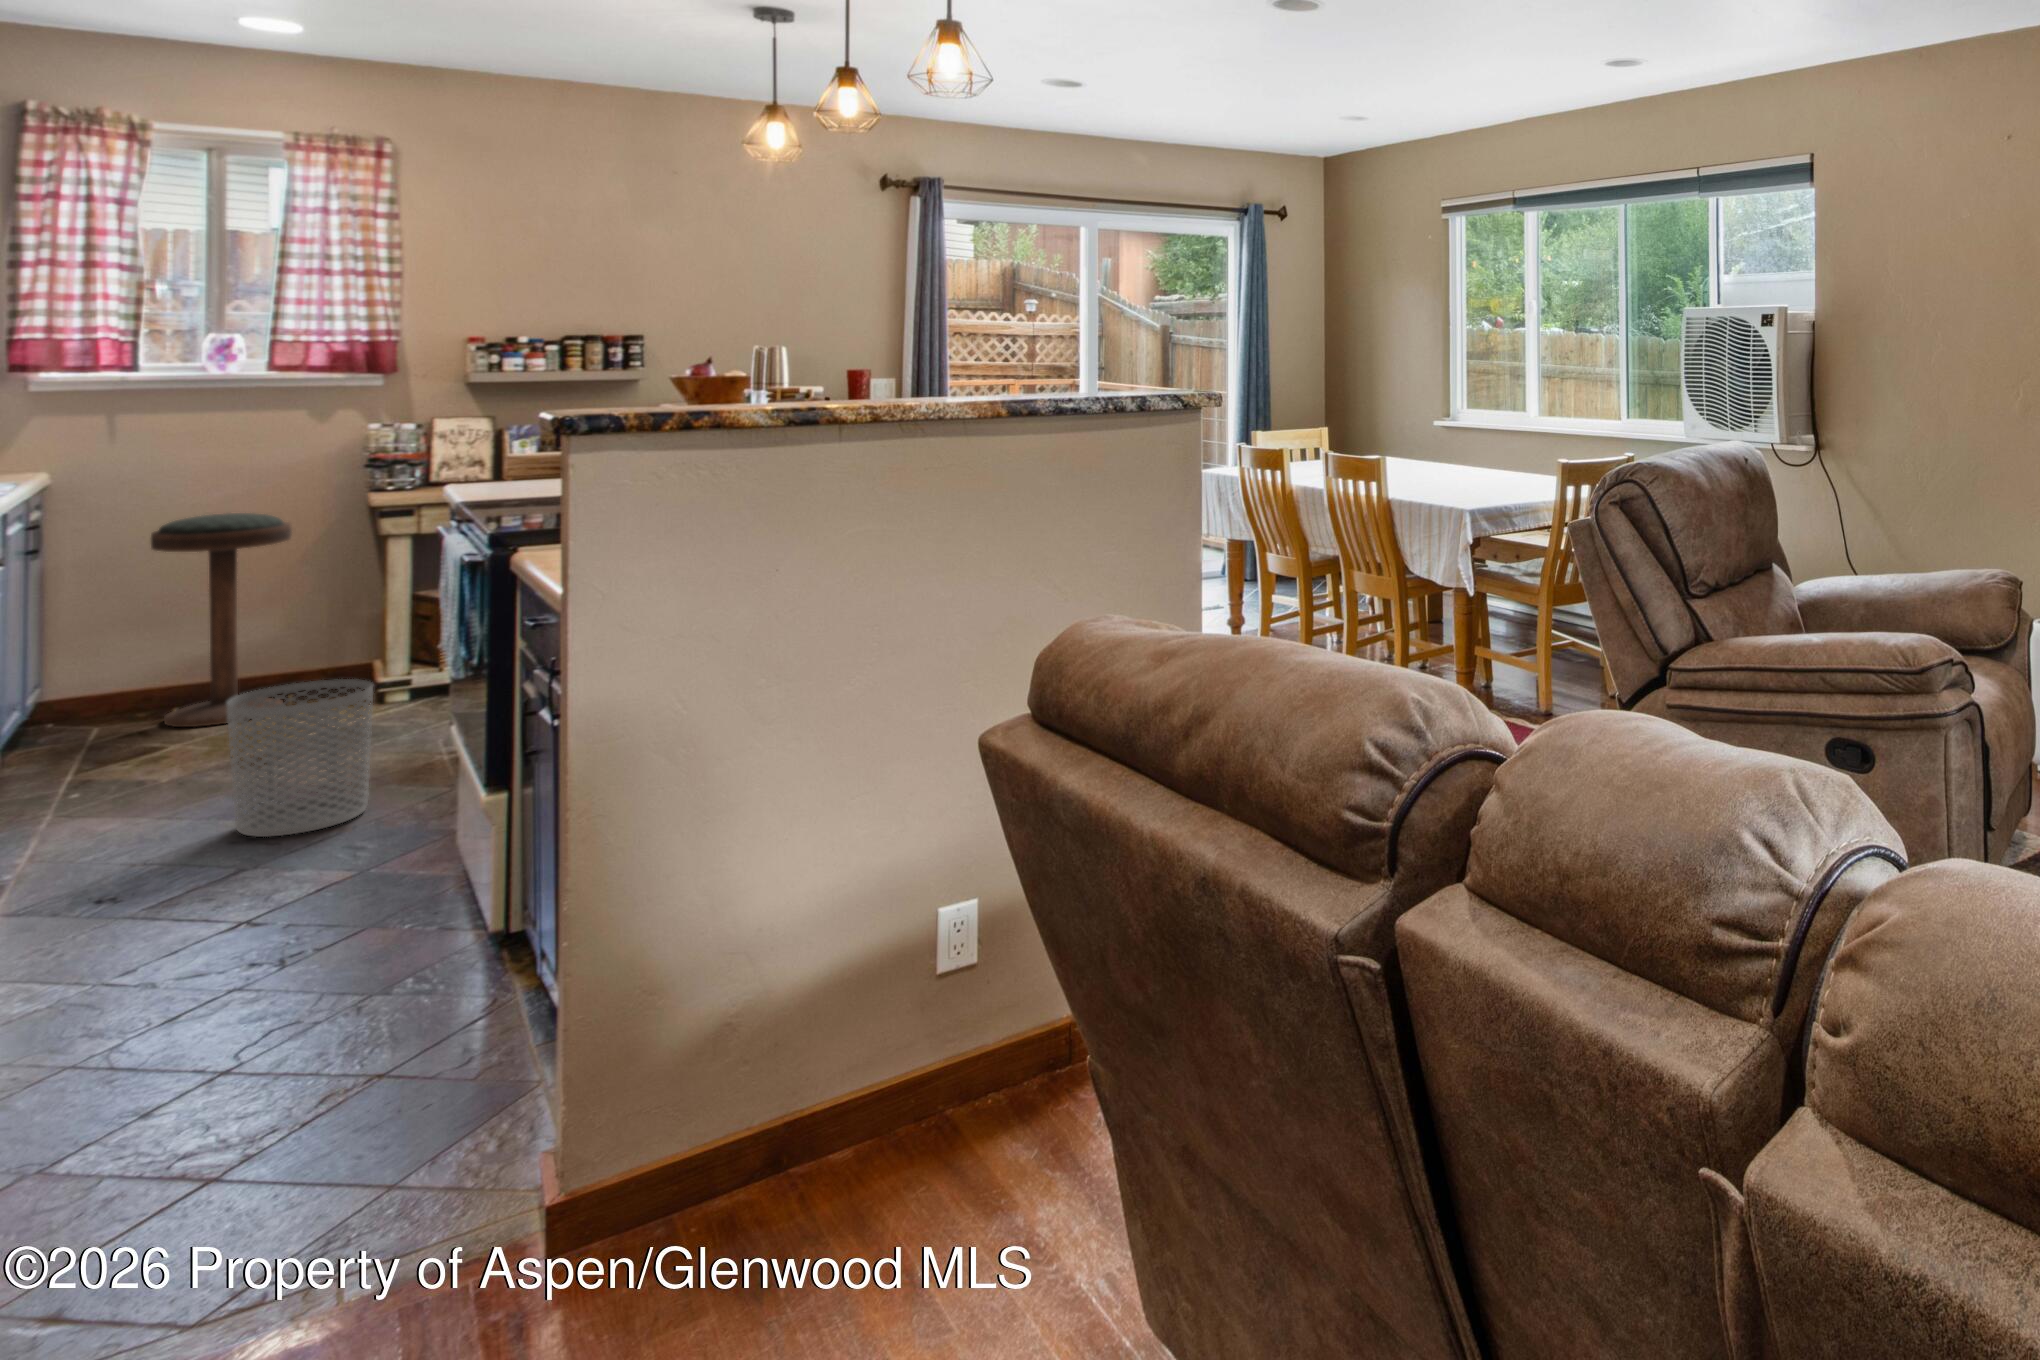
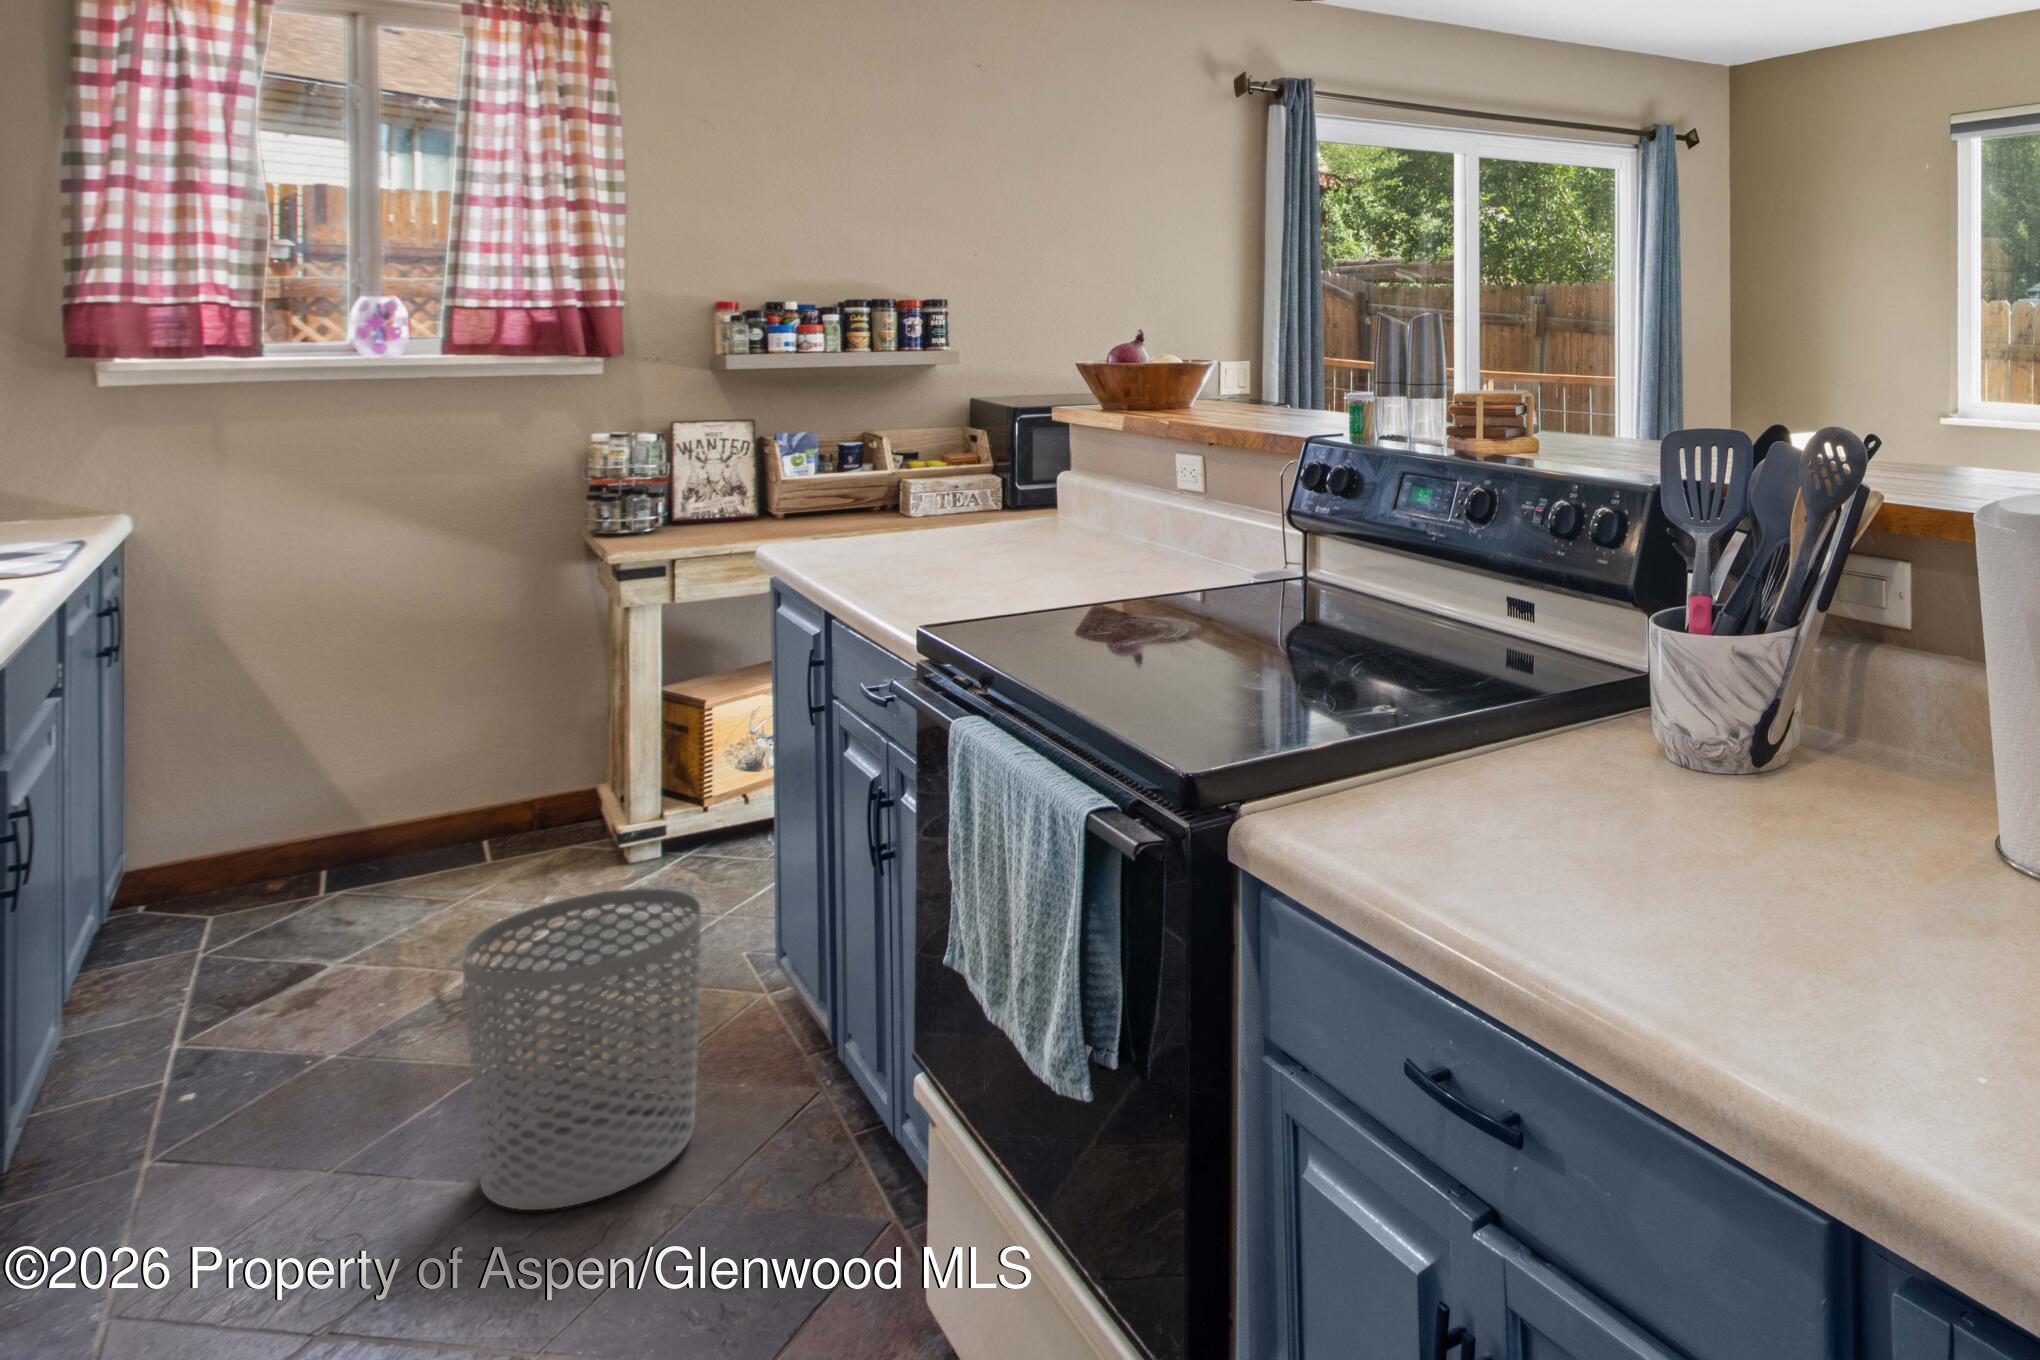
bar stool: present [151,513,292,727] -> none [282,571,484,910]

